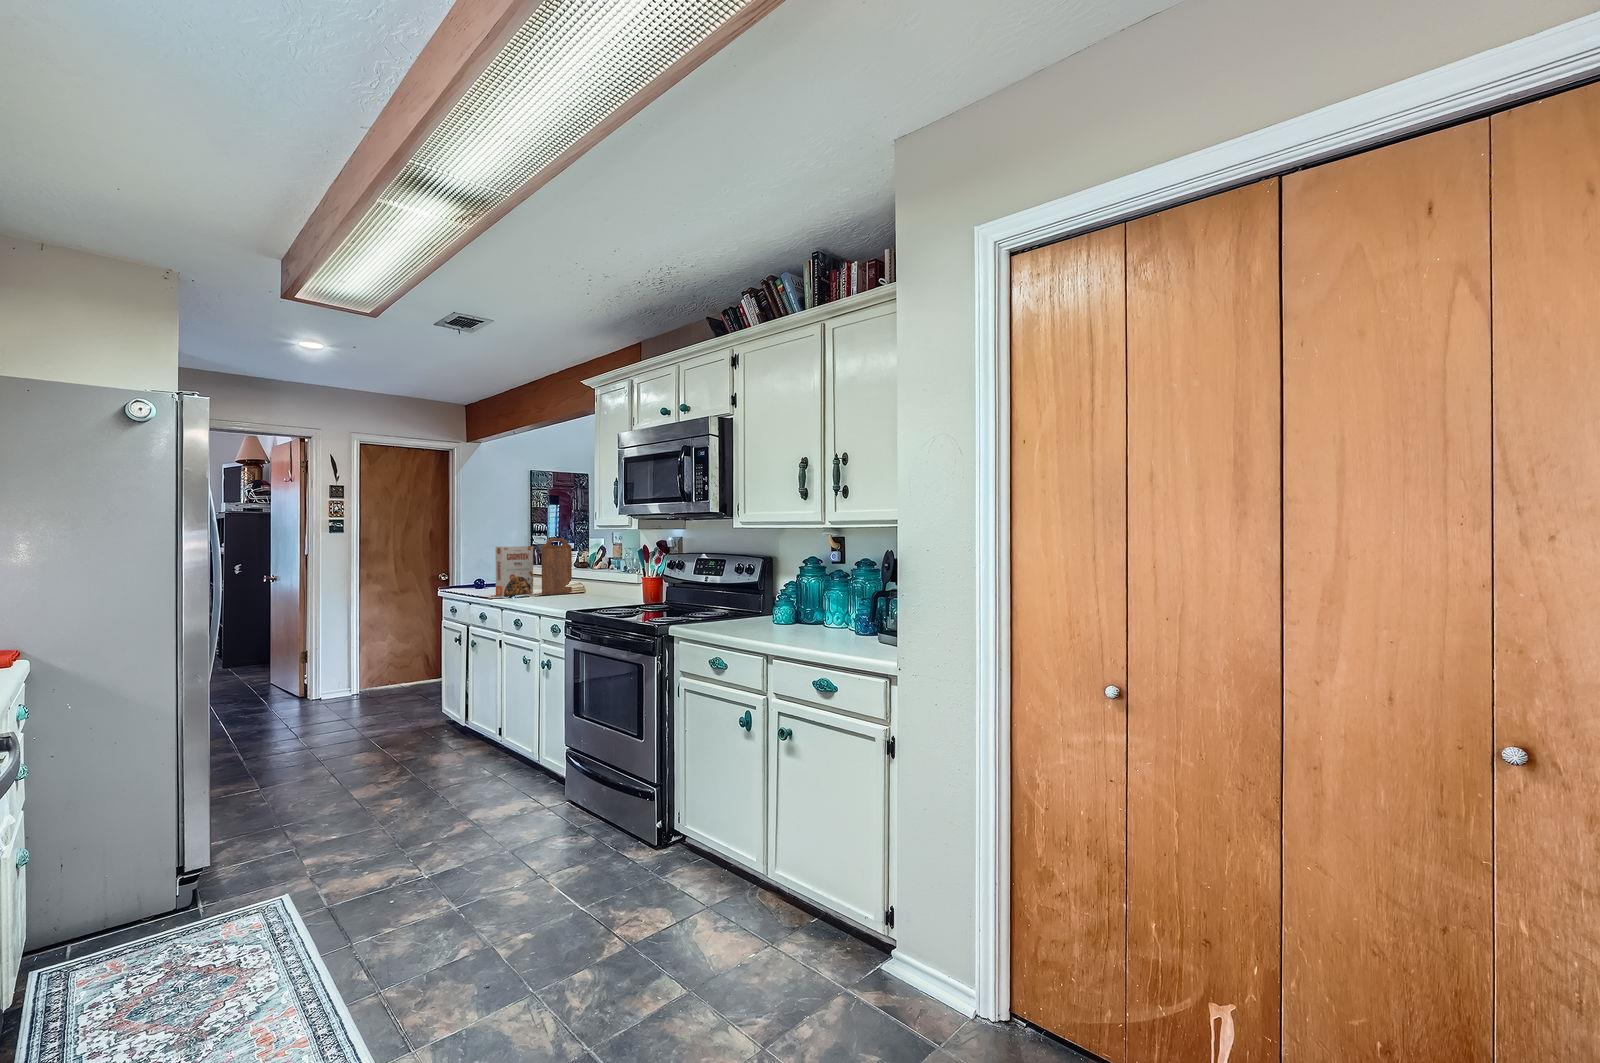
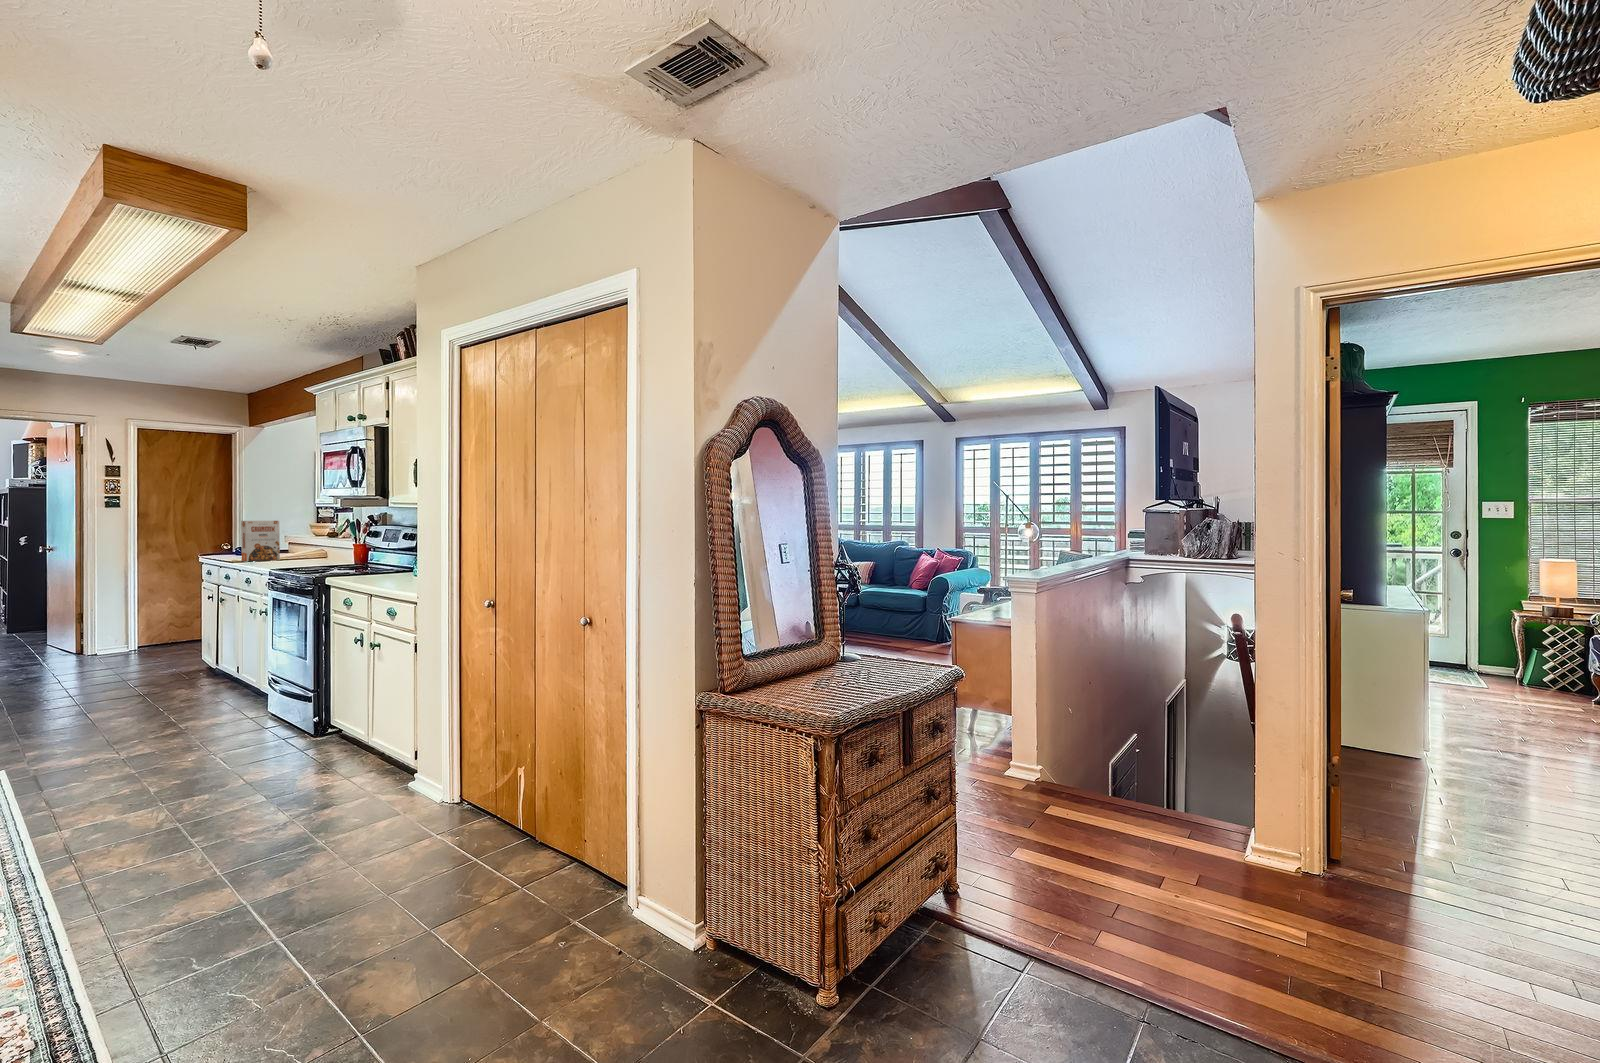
cutting board: present [542,538,572,594] -> none [284,514,316,560]

